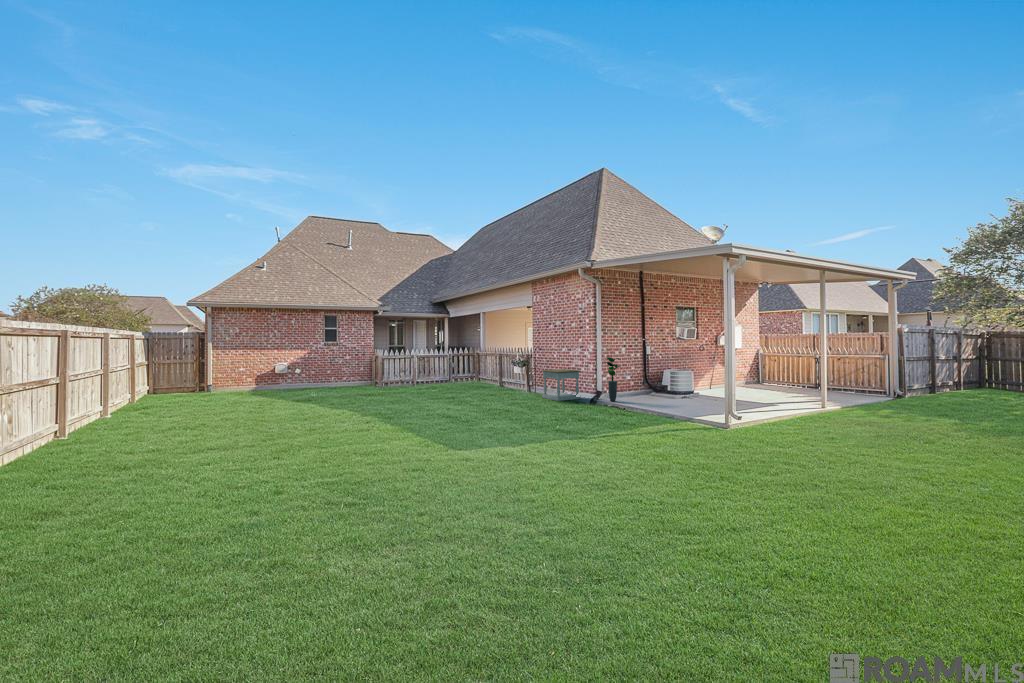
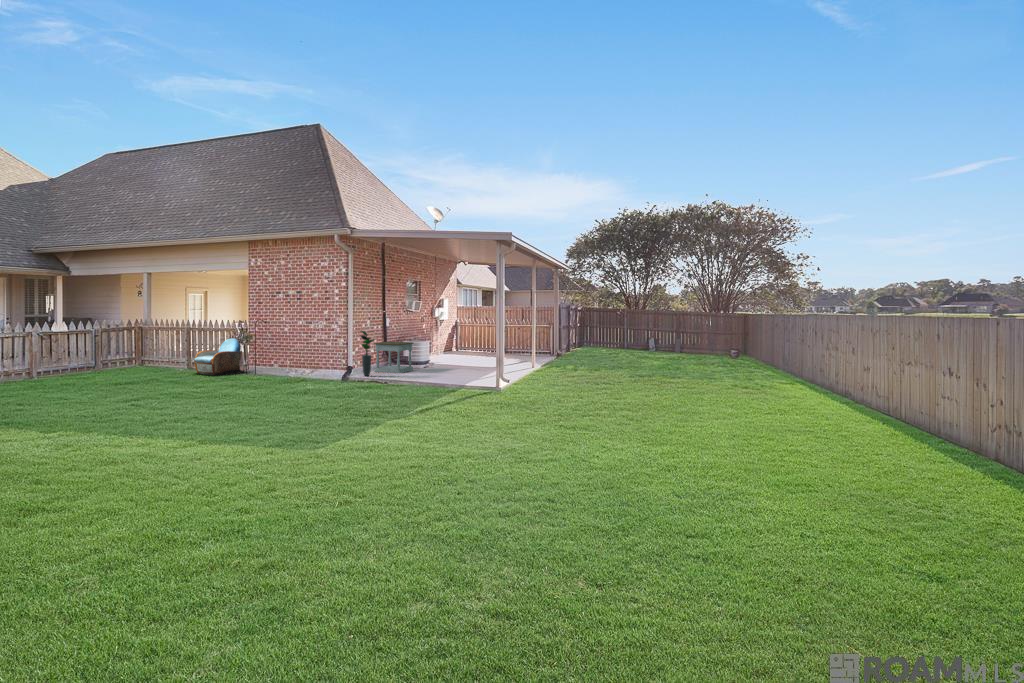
armchair: none [494,363,526,392] -> present [194,338,243,376]
side table: present [542,369,581,401] -> present [374,342,413,373]

